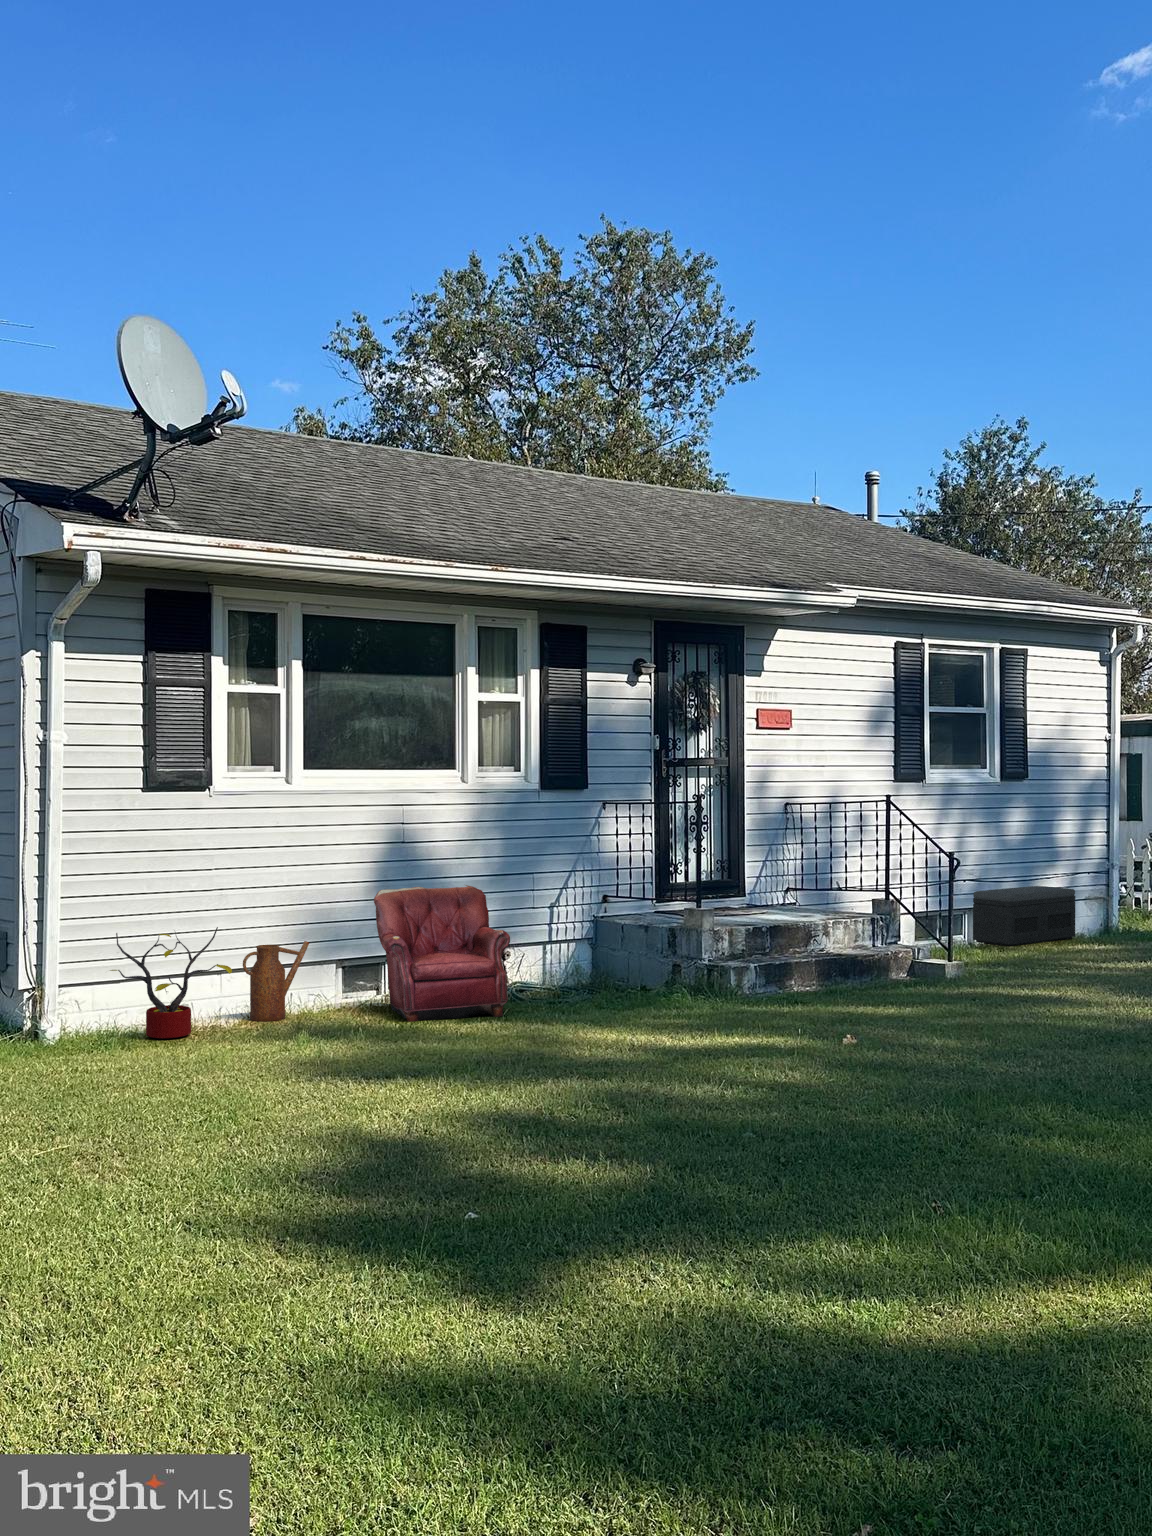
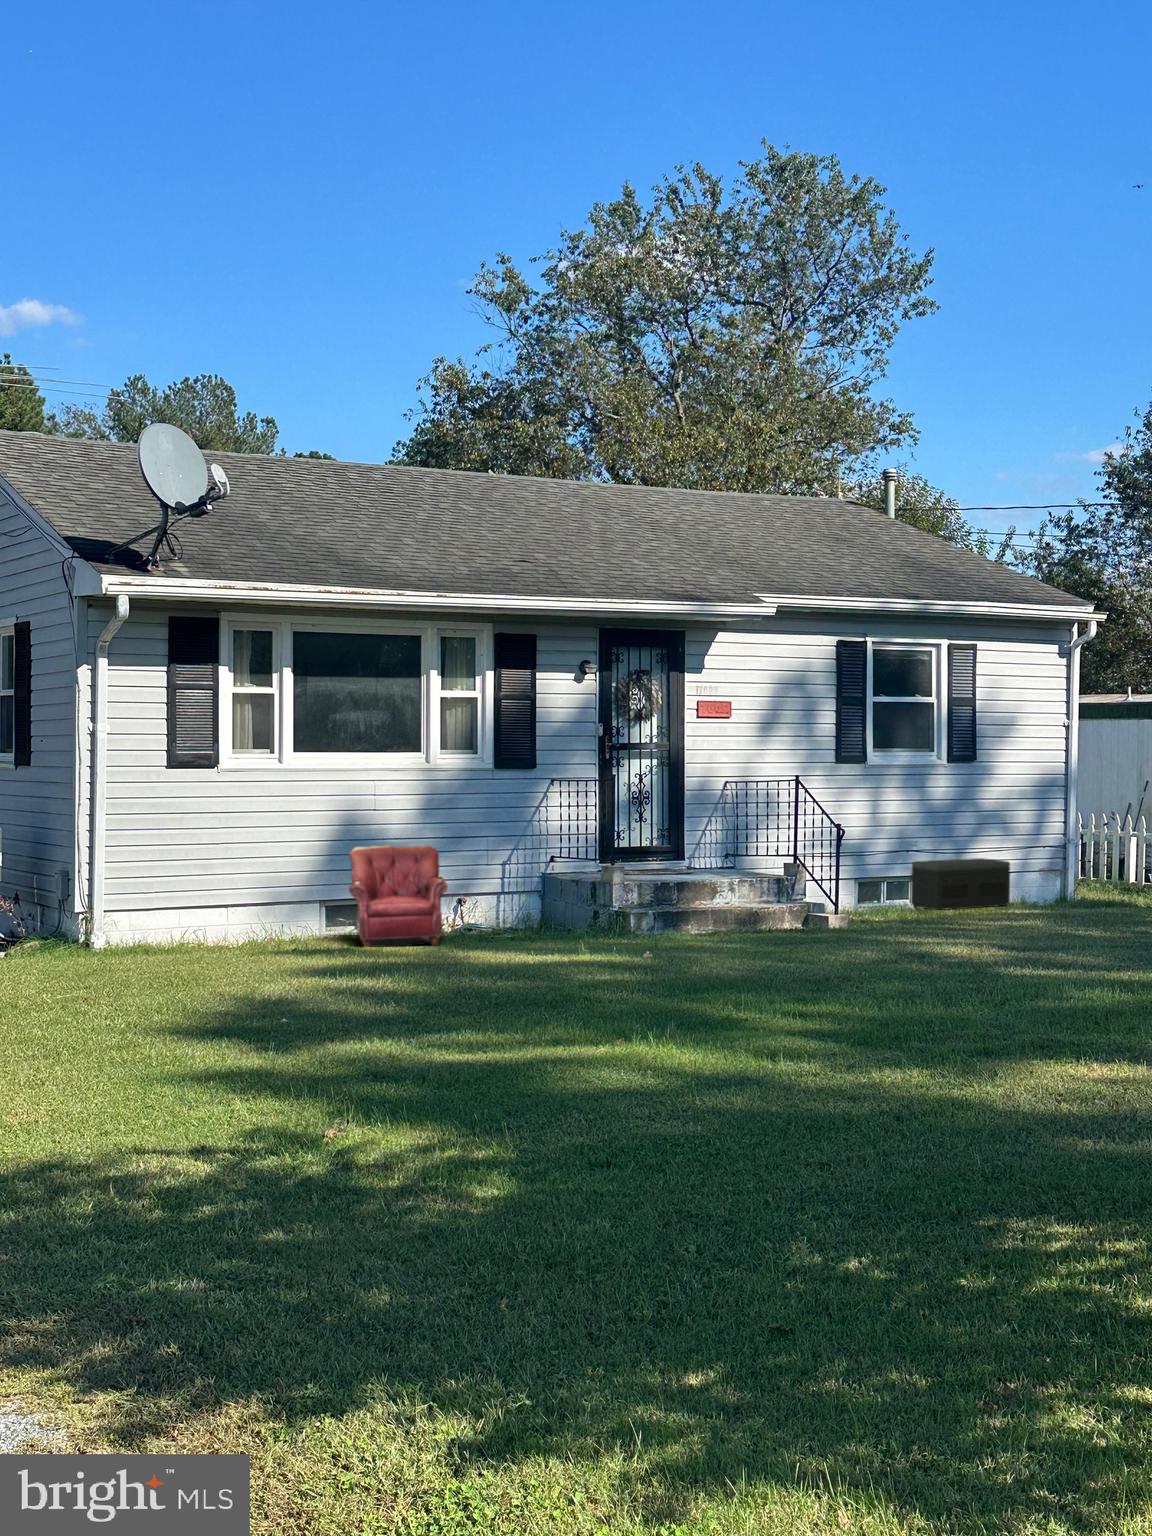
decorative plant: present [110,927,232,1038] -> none [137,871,229,952]
watering can: present [243,941,309,1022] -> none [242,885,296,944]

